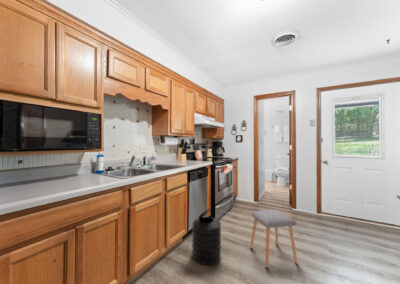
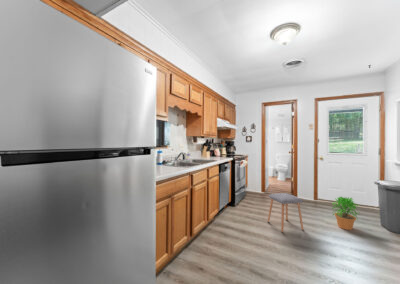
trash can: present [192,209,221,265] -> none [226,192,248,232]
potted plant: none [335,215,384,265] -> present [333,197,358,230]

